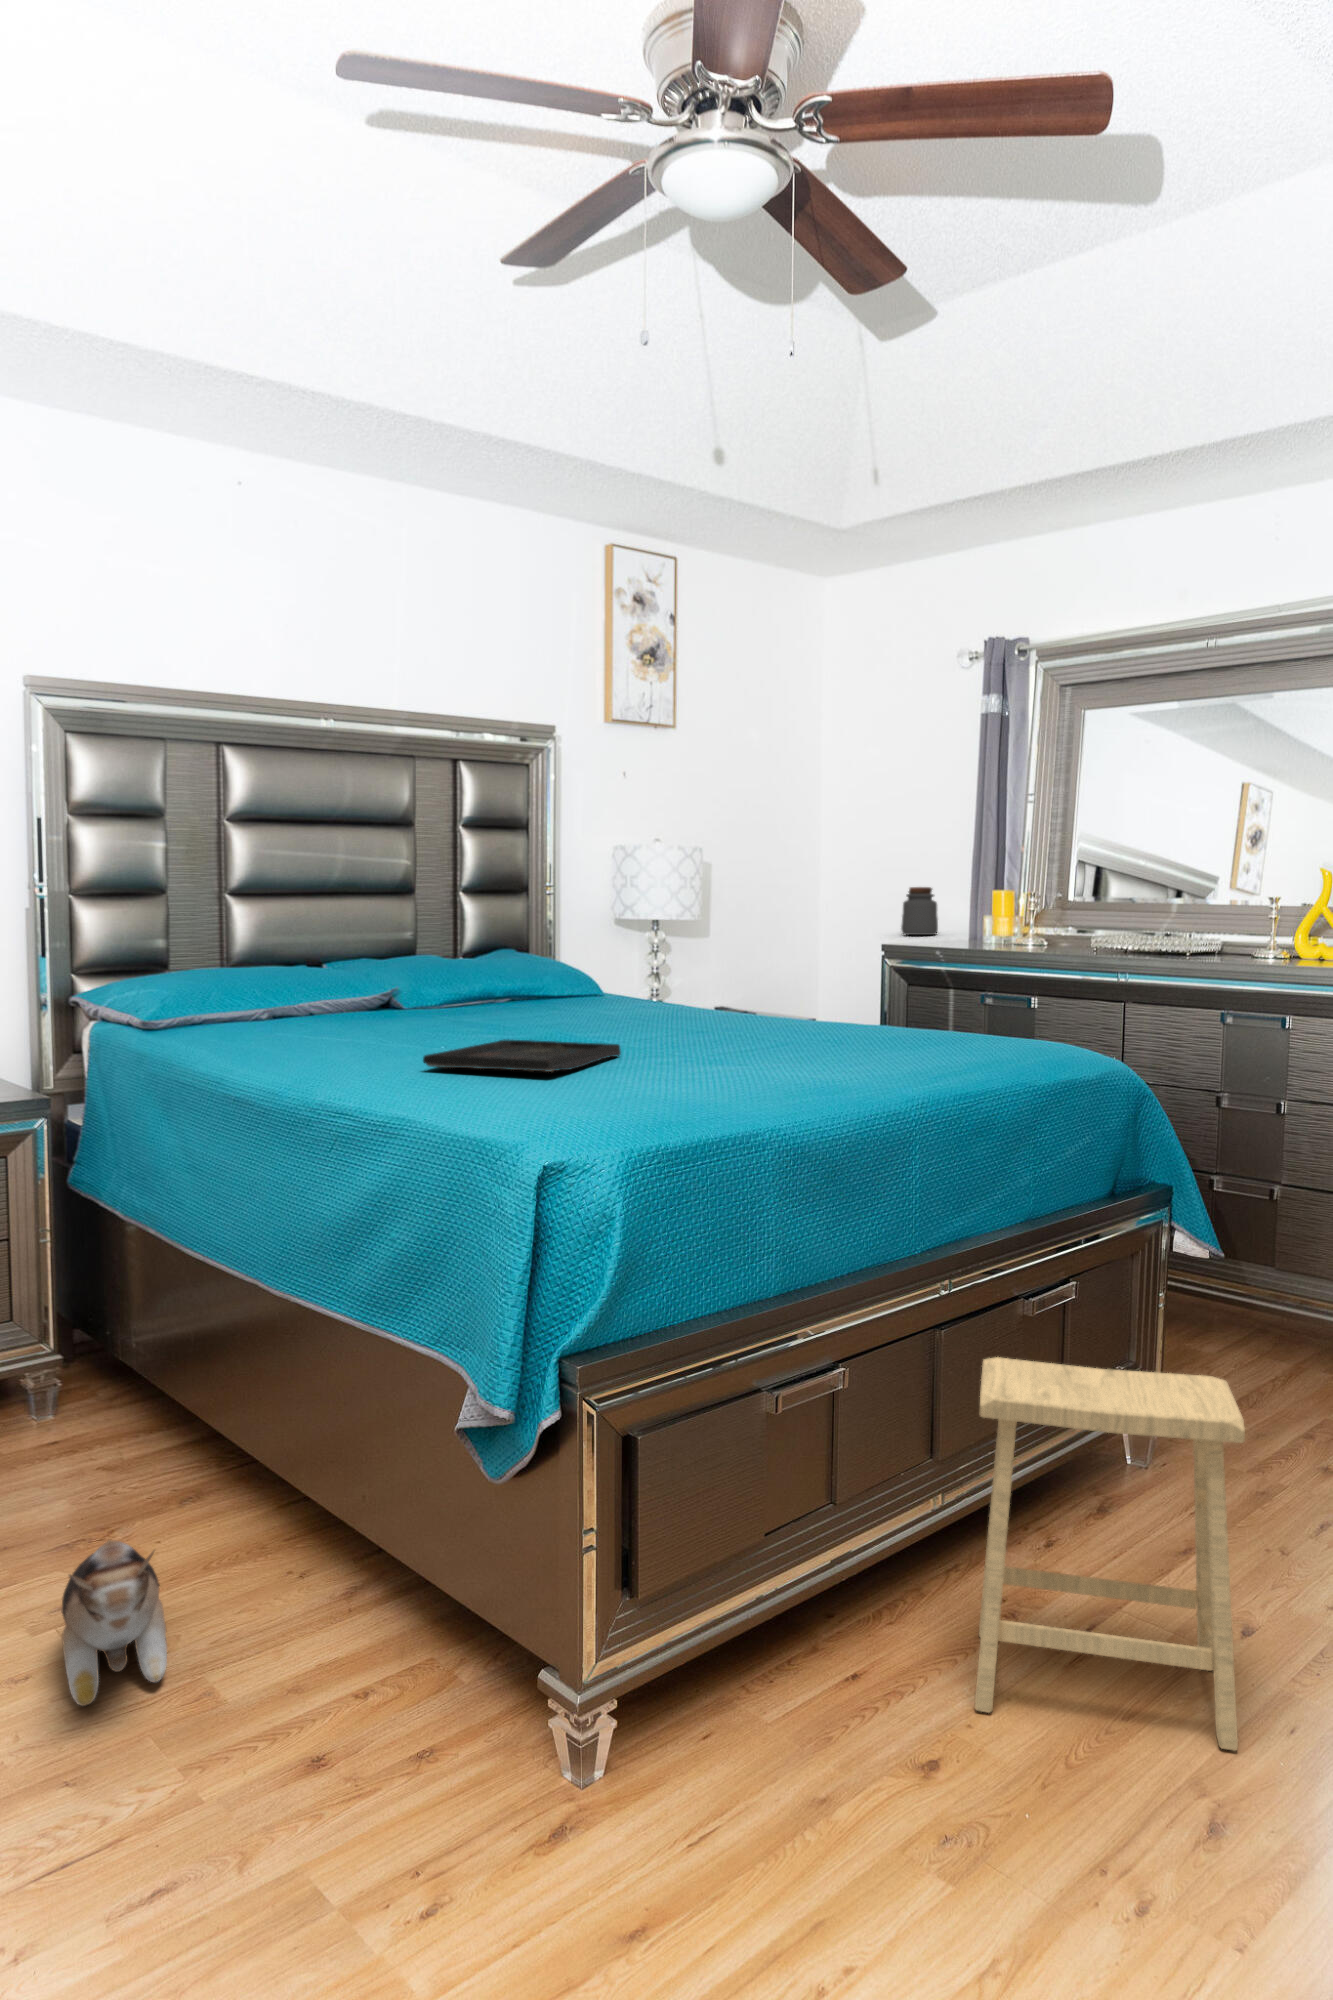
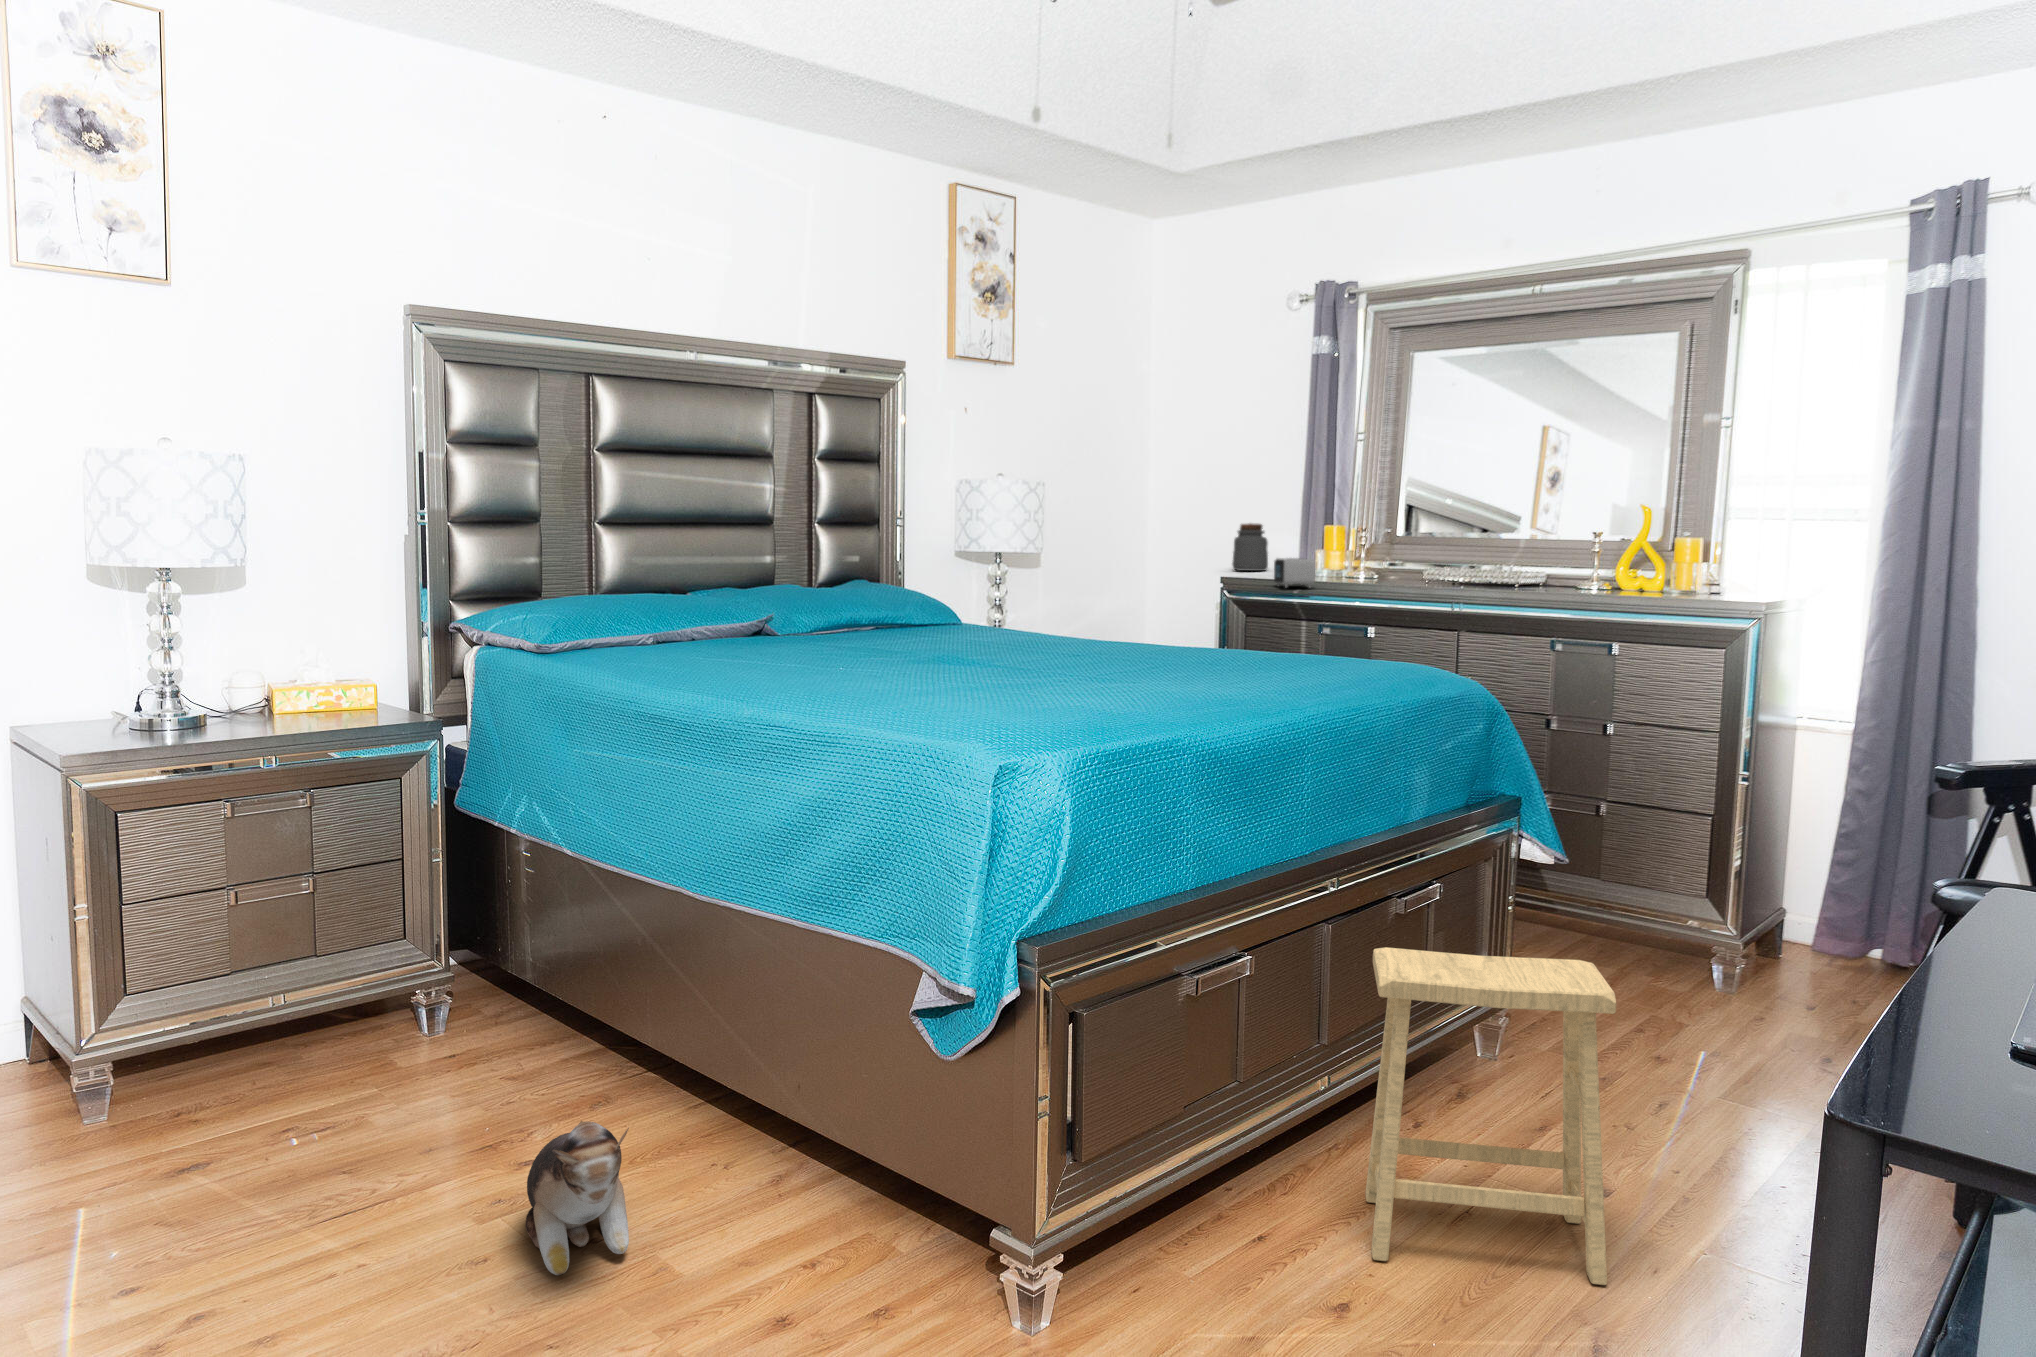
alarm clock: none [935,924,975,954] -> present [1274,558,1315,587]
tray: present [423,1039,621,1072] -> none [836,664,1014,691]

